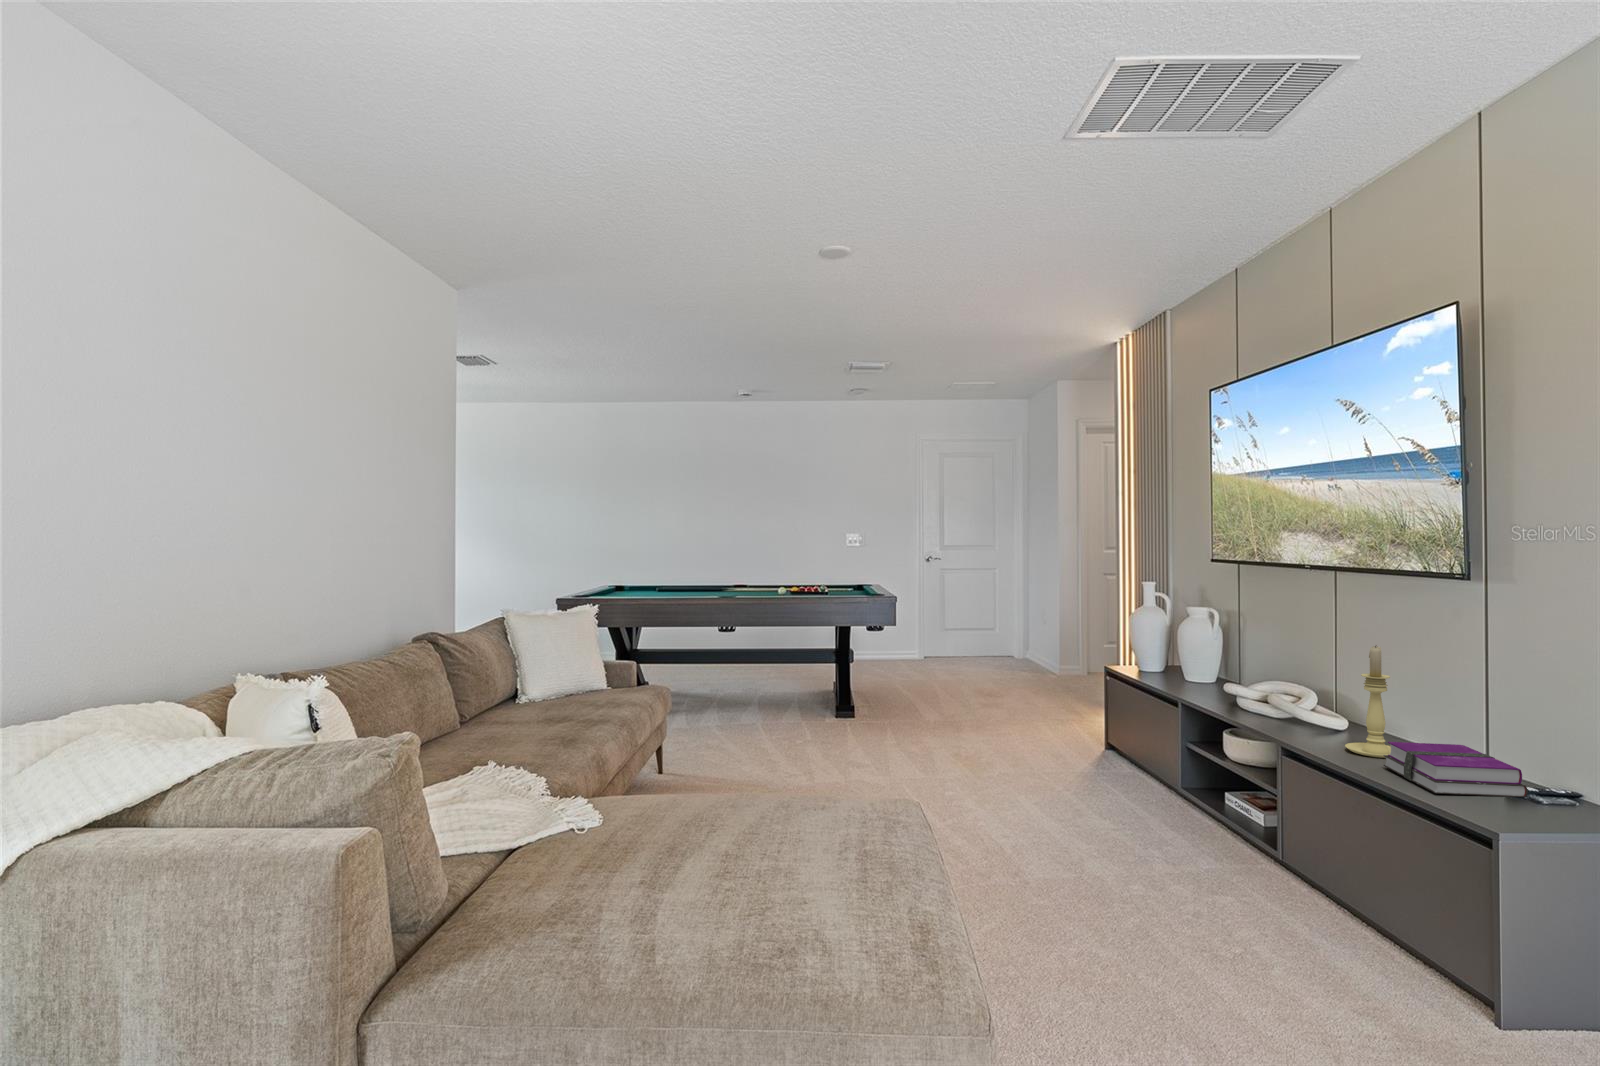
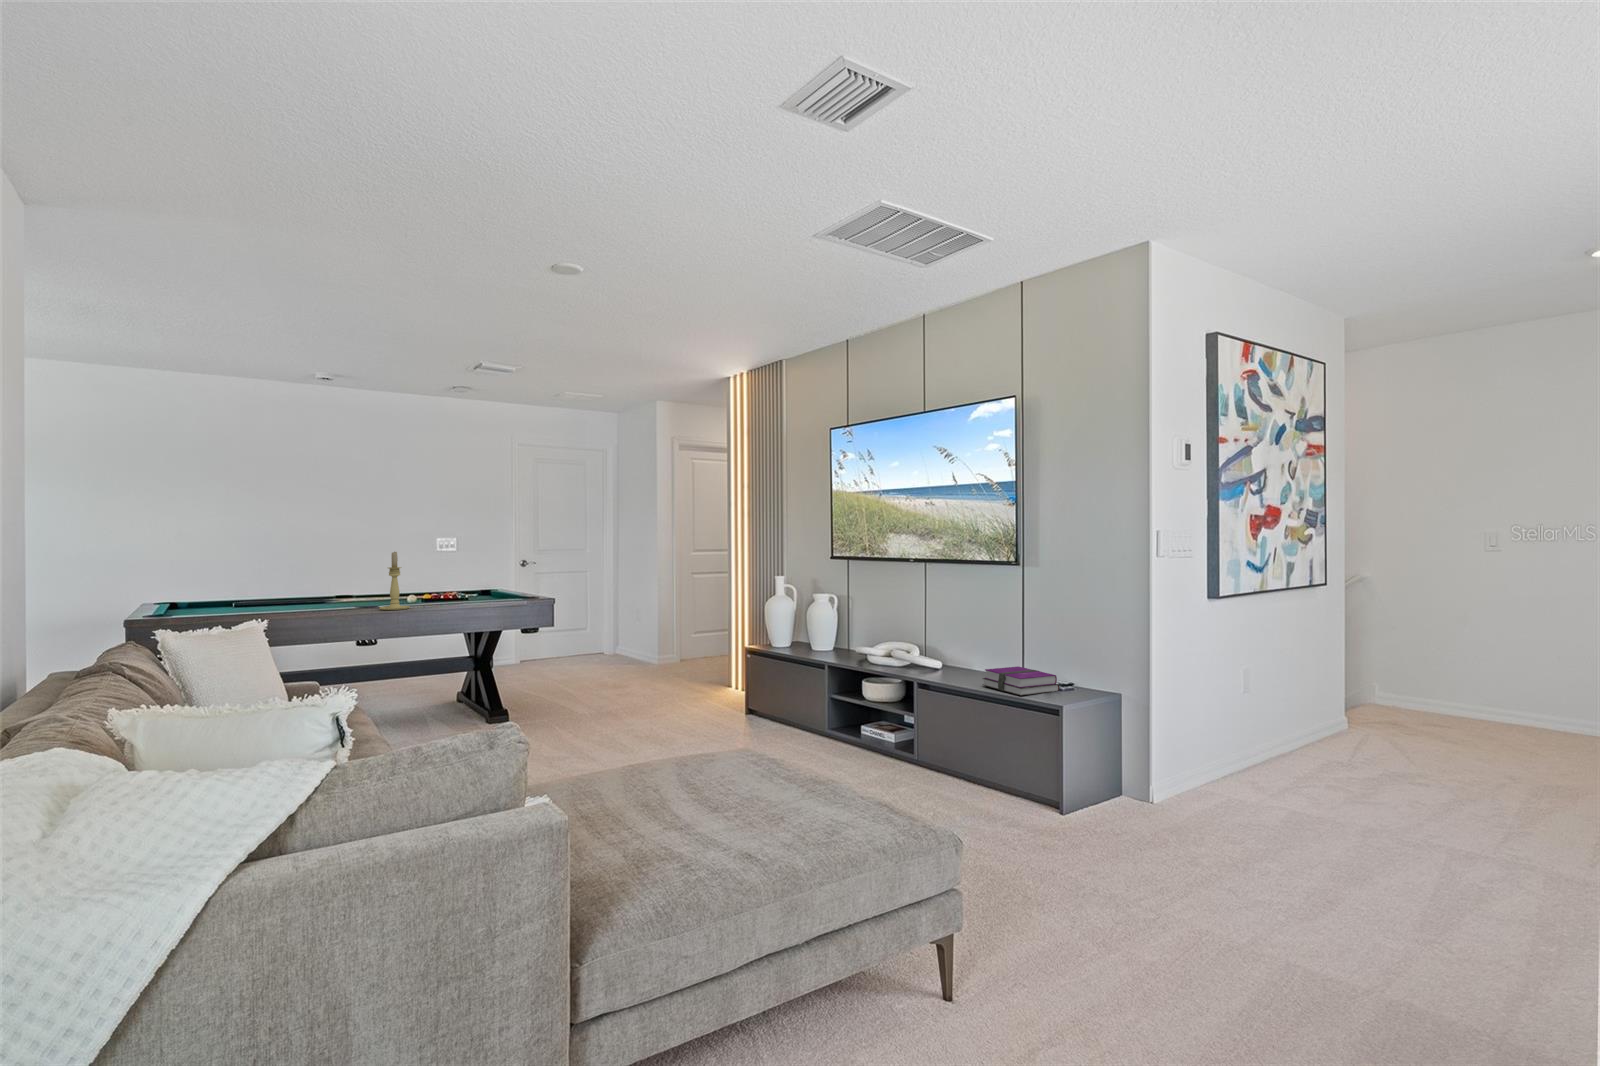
candle holder: present [1345,646,1391,758] -> present [380,552,410,610]

